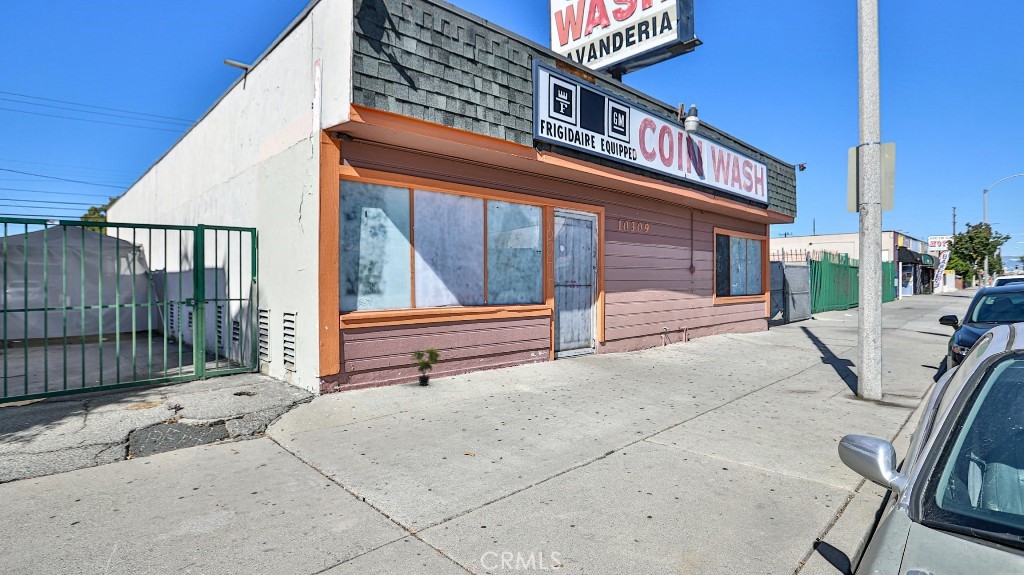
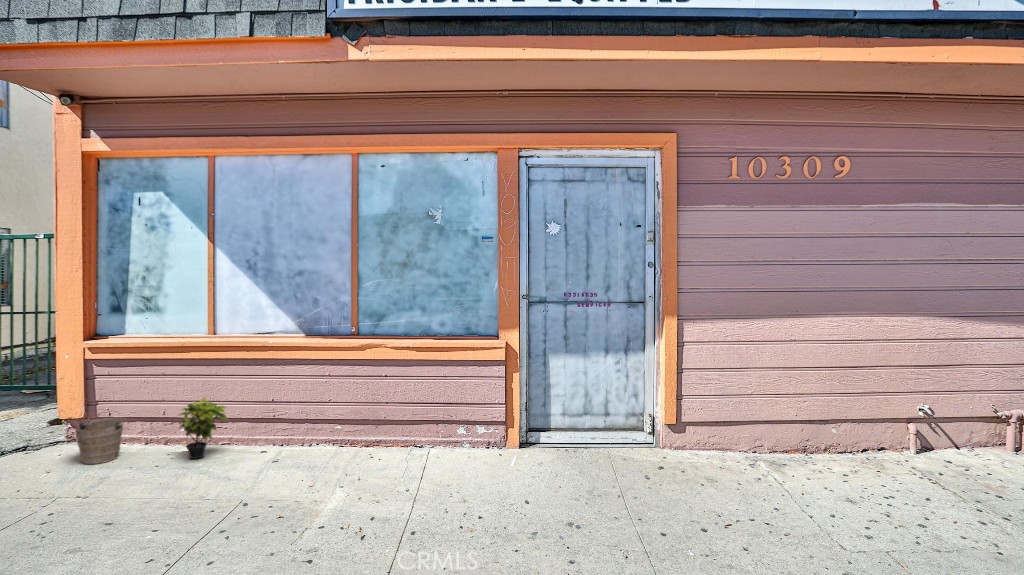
bucket: none [354,368,382,397] -> present [75,420,124,464]

